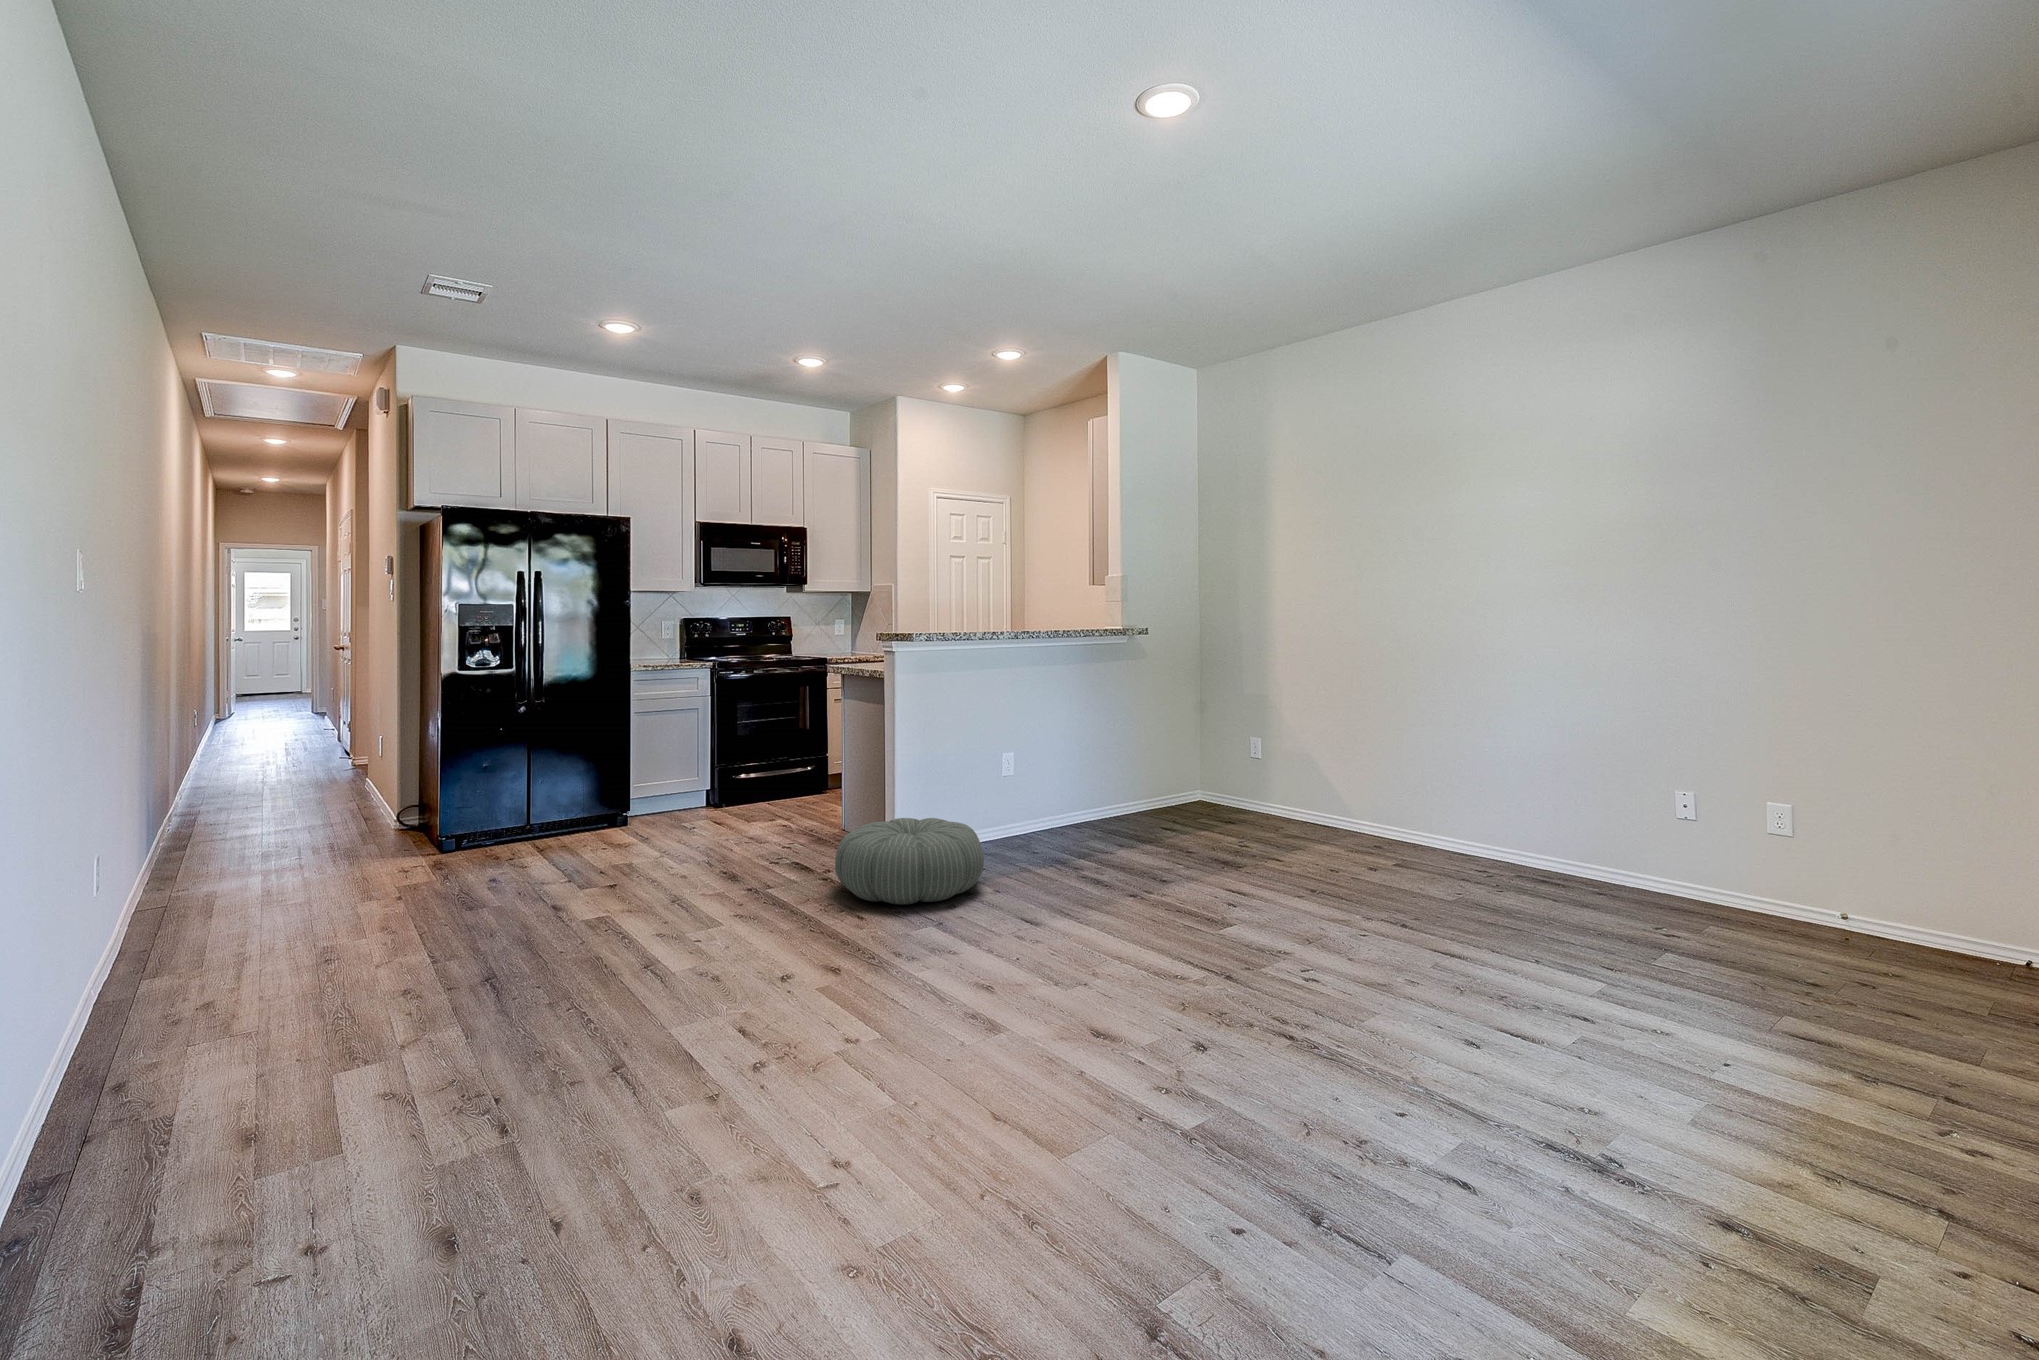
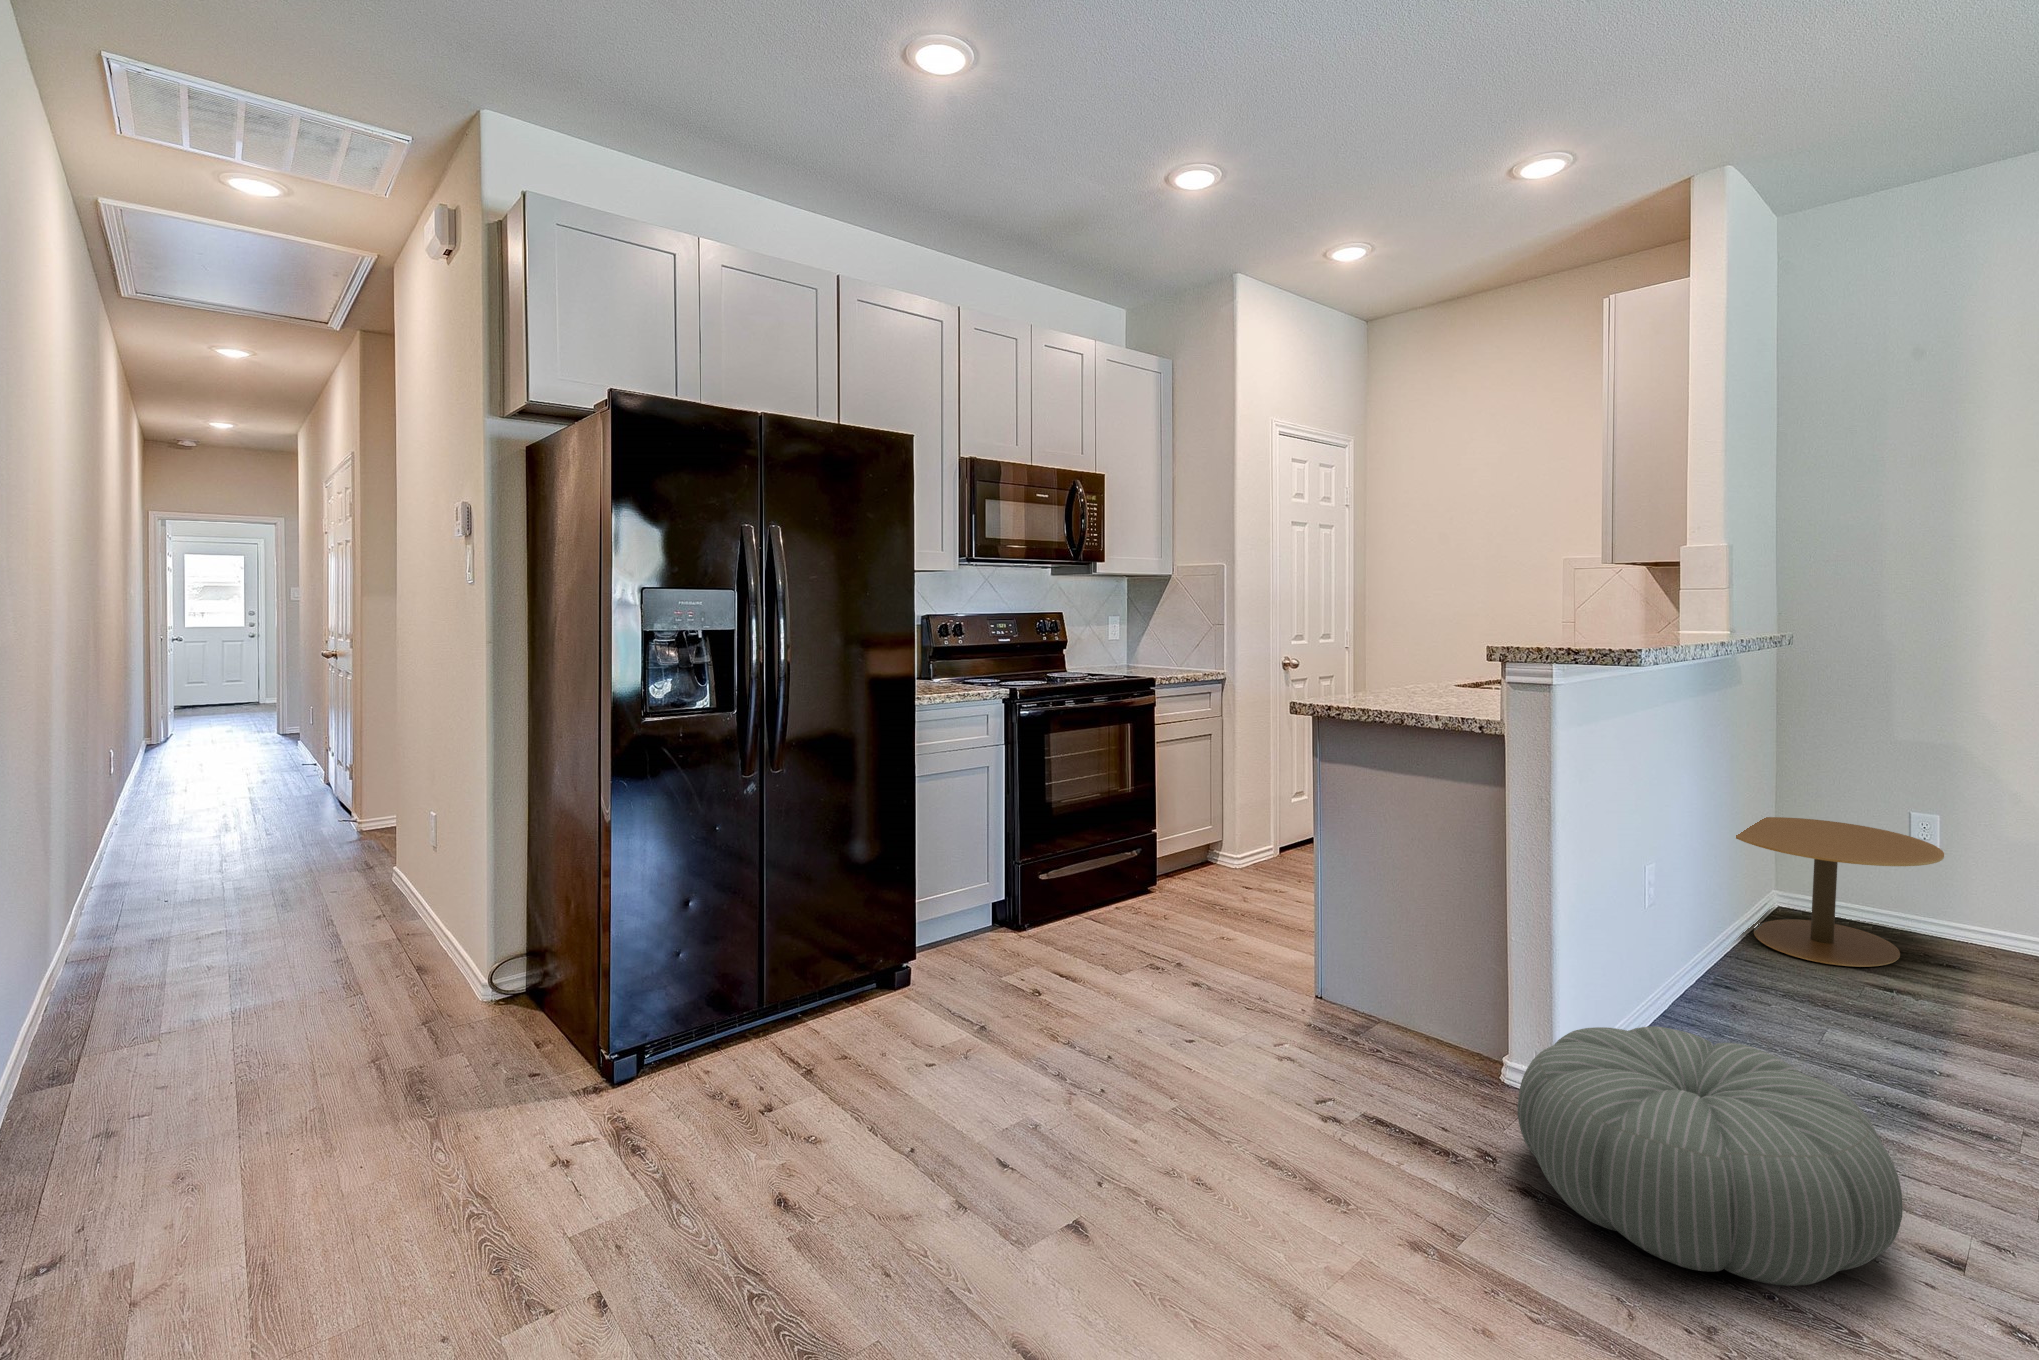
side table: none [1144,743,1252,825] -> present [1736,817,1944,967]

